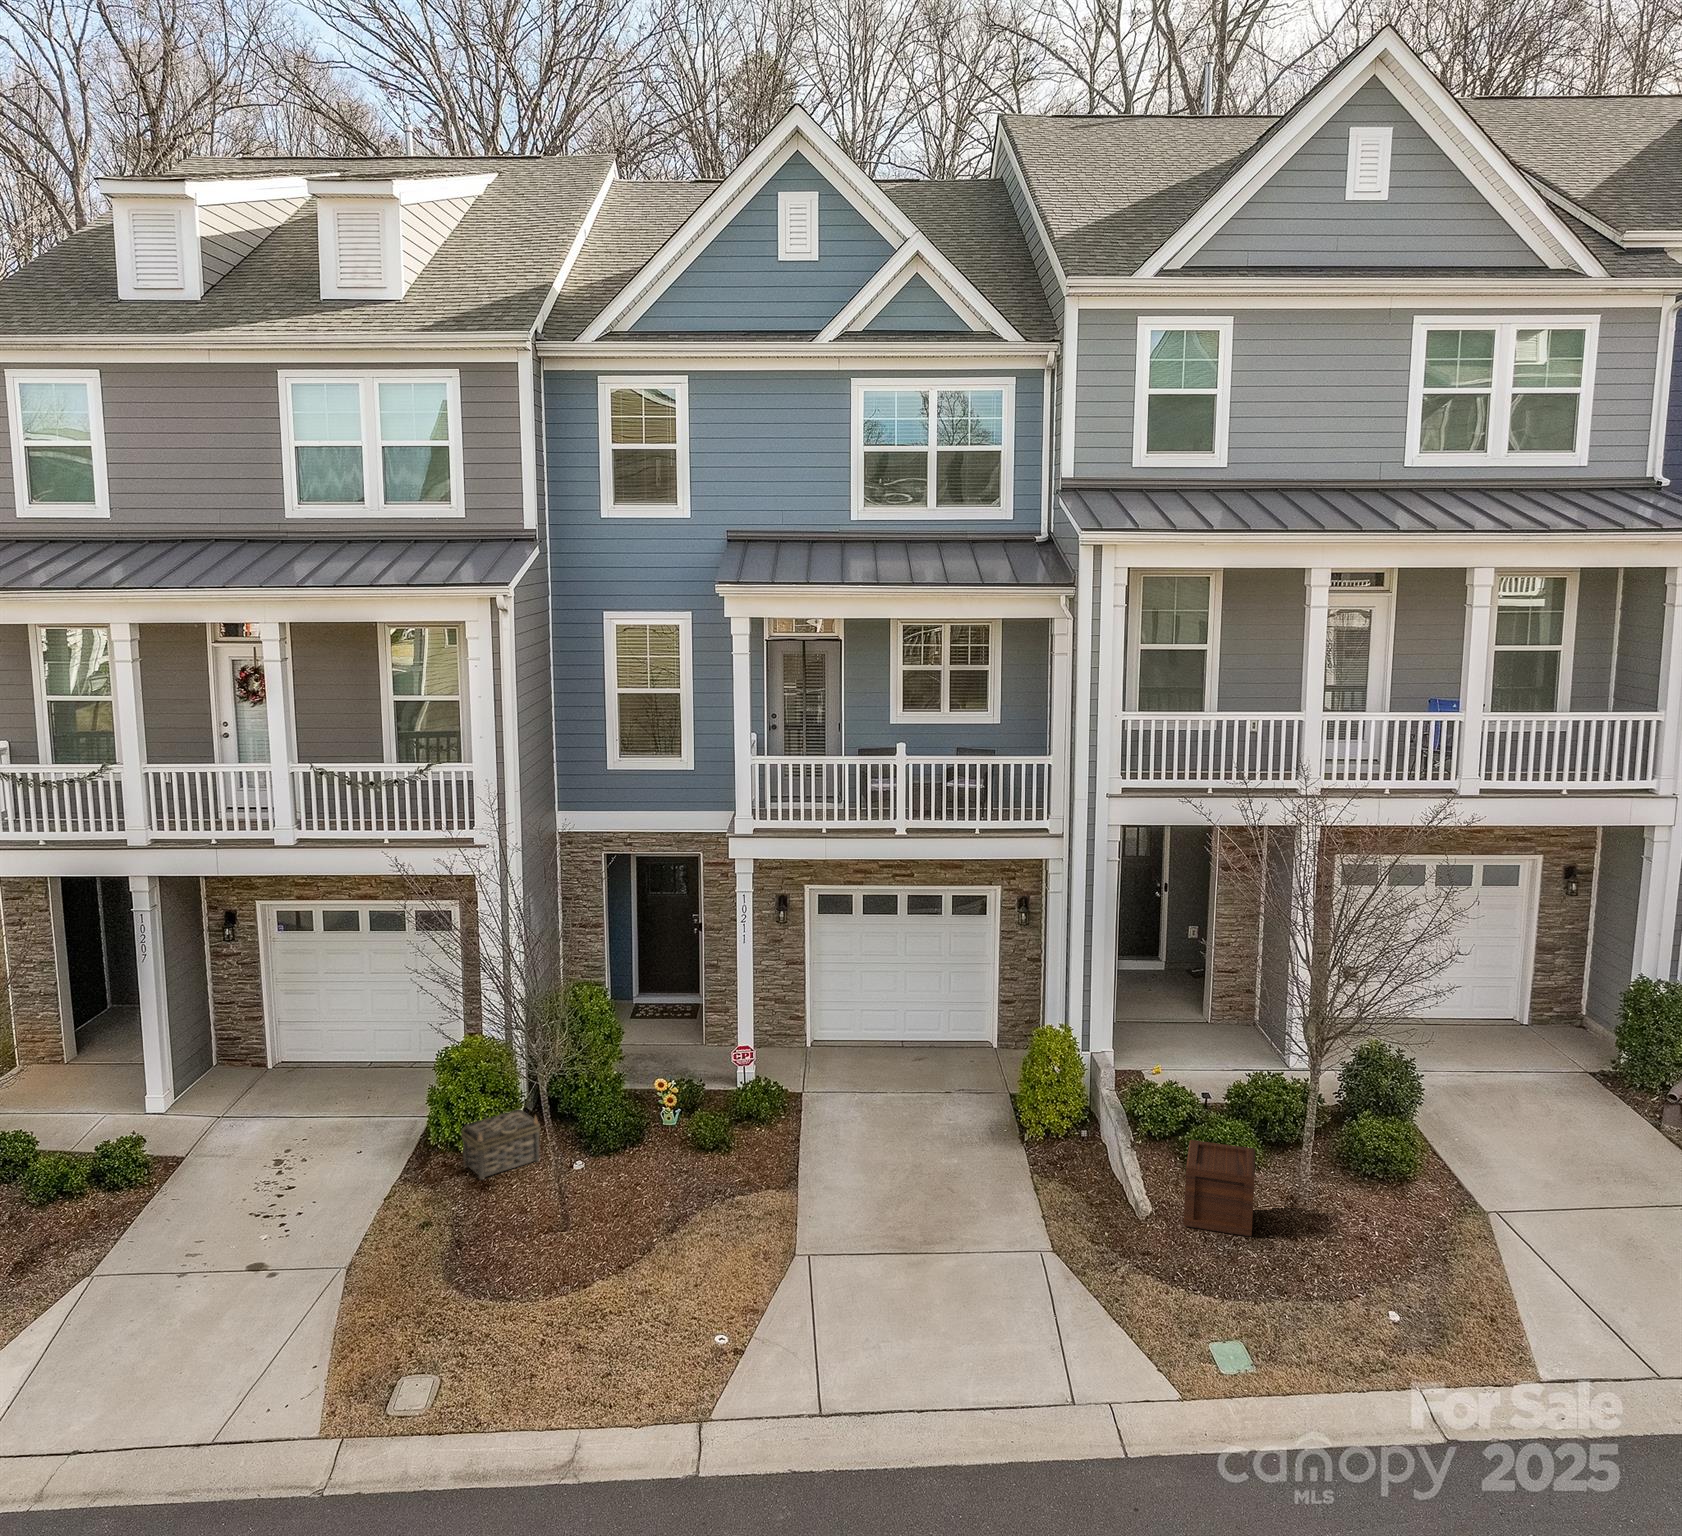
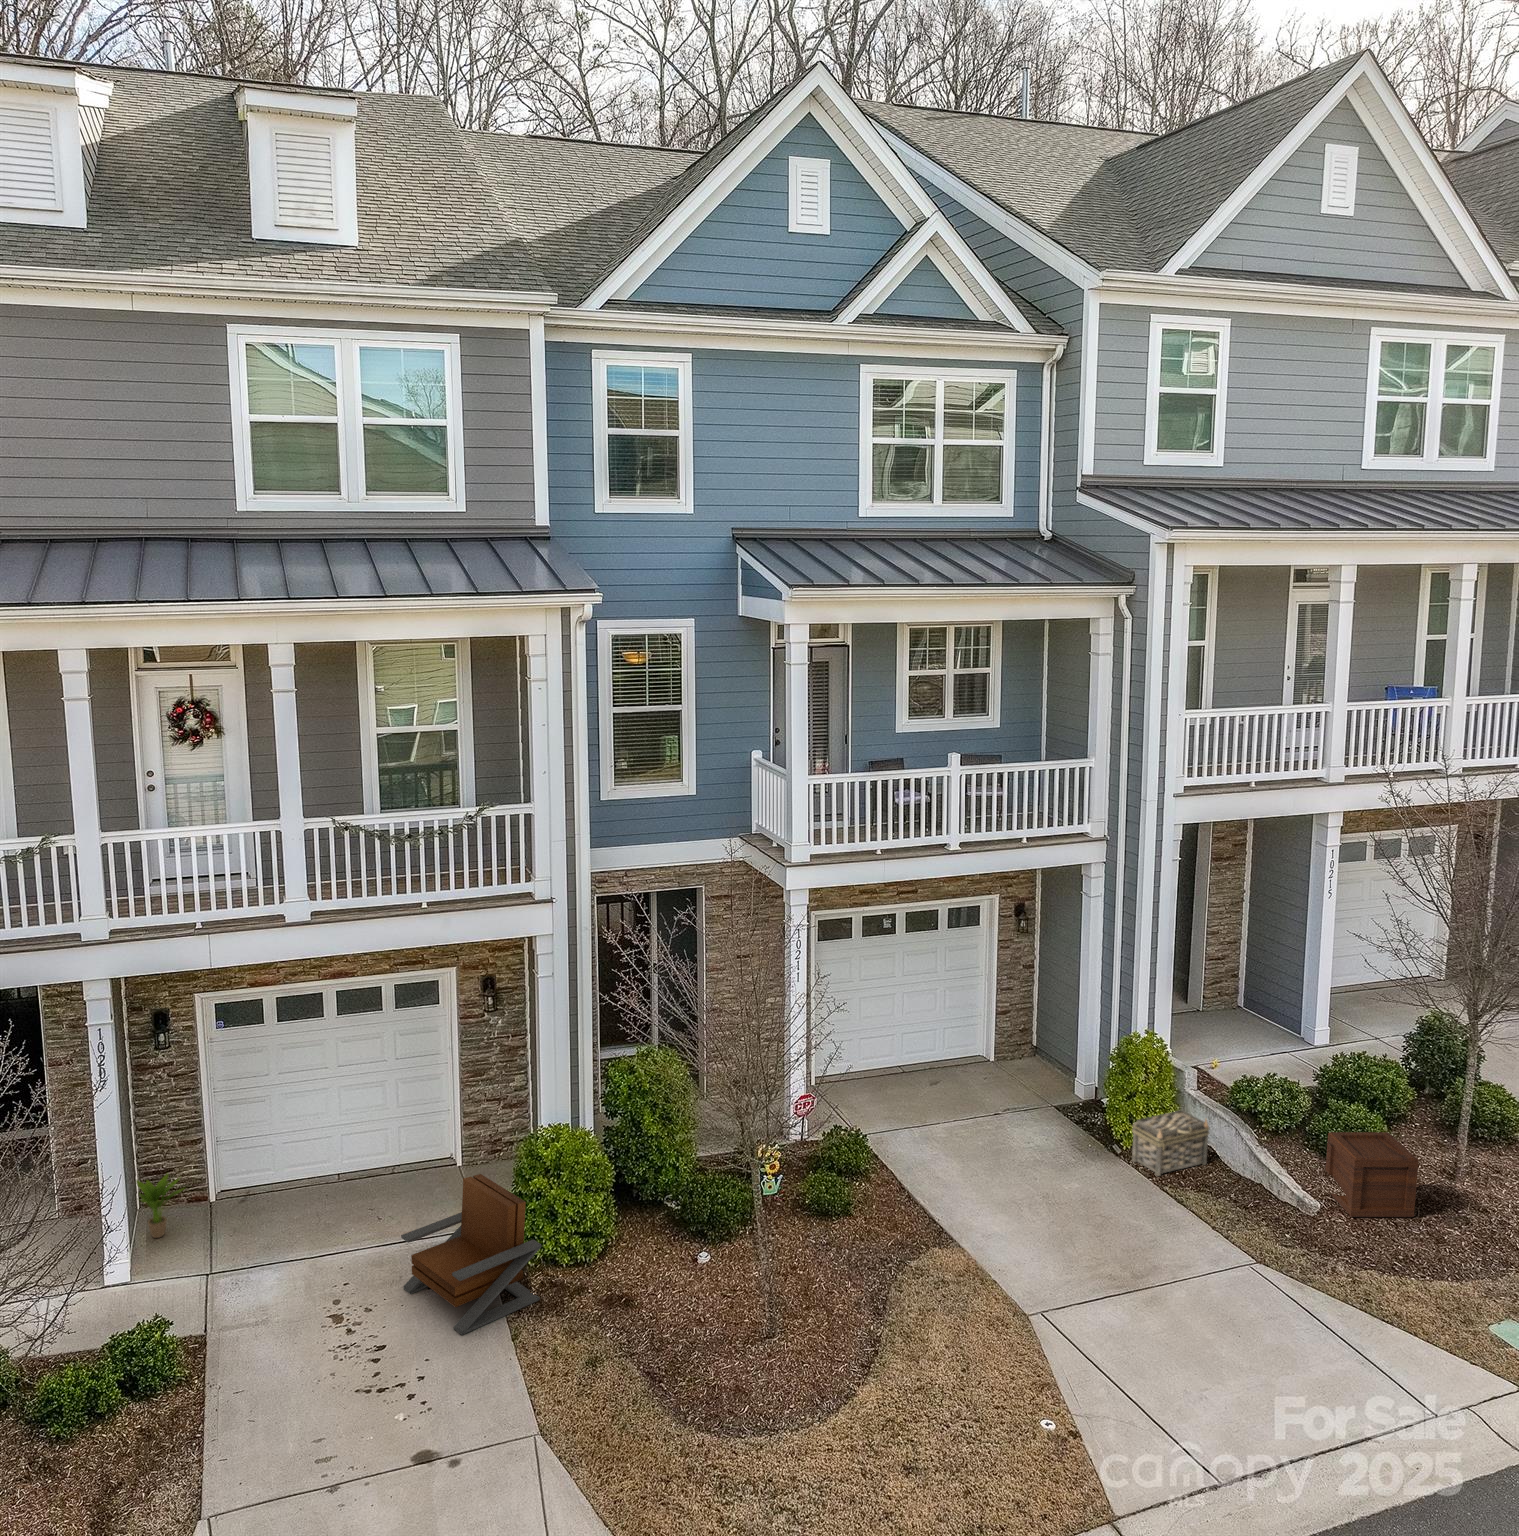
potted plant: none [180,1039,220,1089] -> present [136,1173,184,1238]
lounge chair: none [320,1066,409,1189] -> present [401,1174,541,1335]
basket: present [462,1109,540,1180] -> present [1132,1110,1209,1176]

